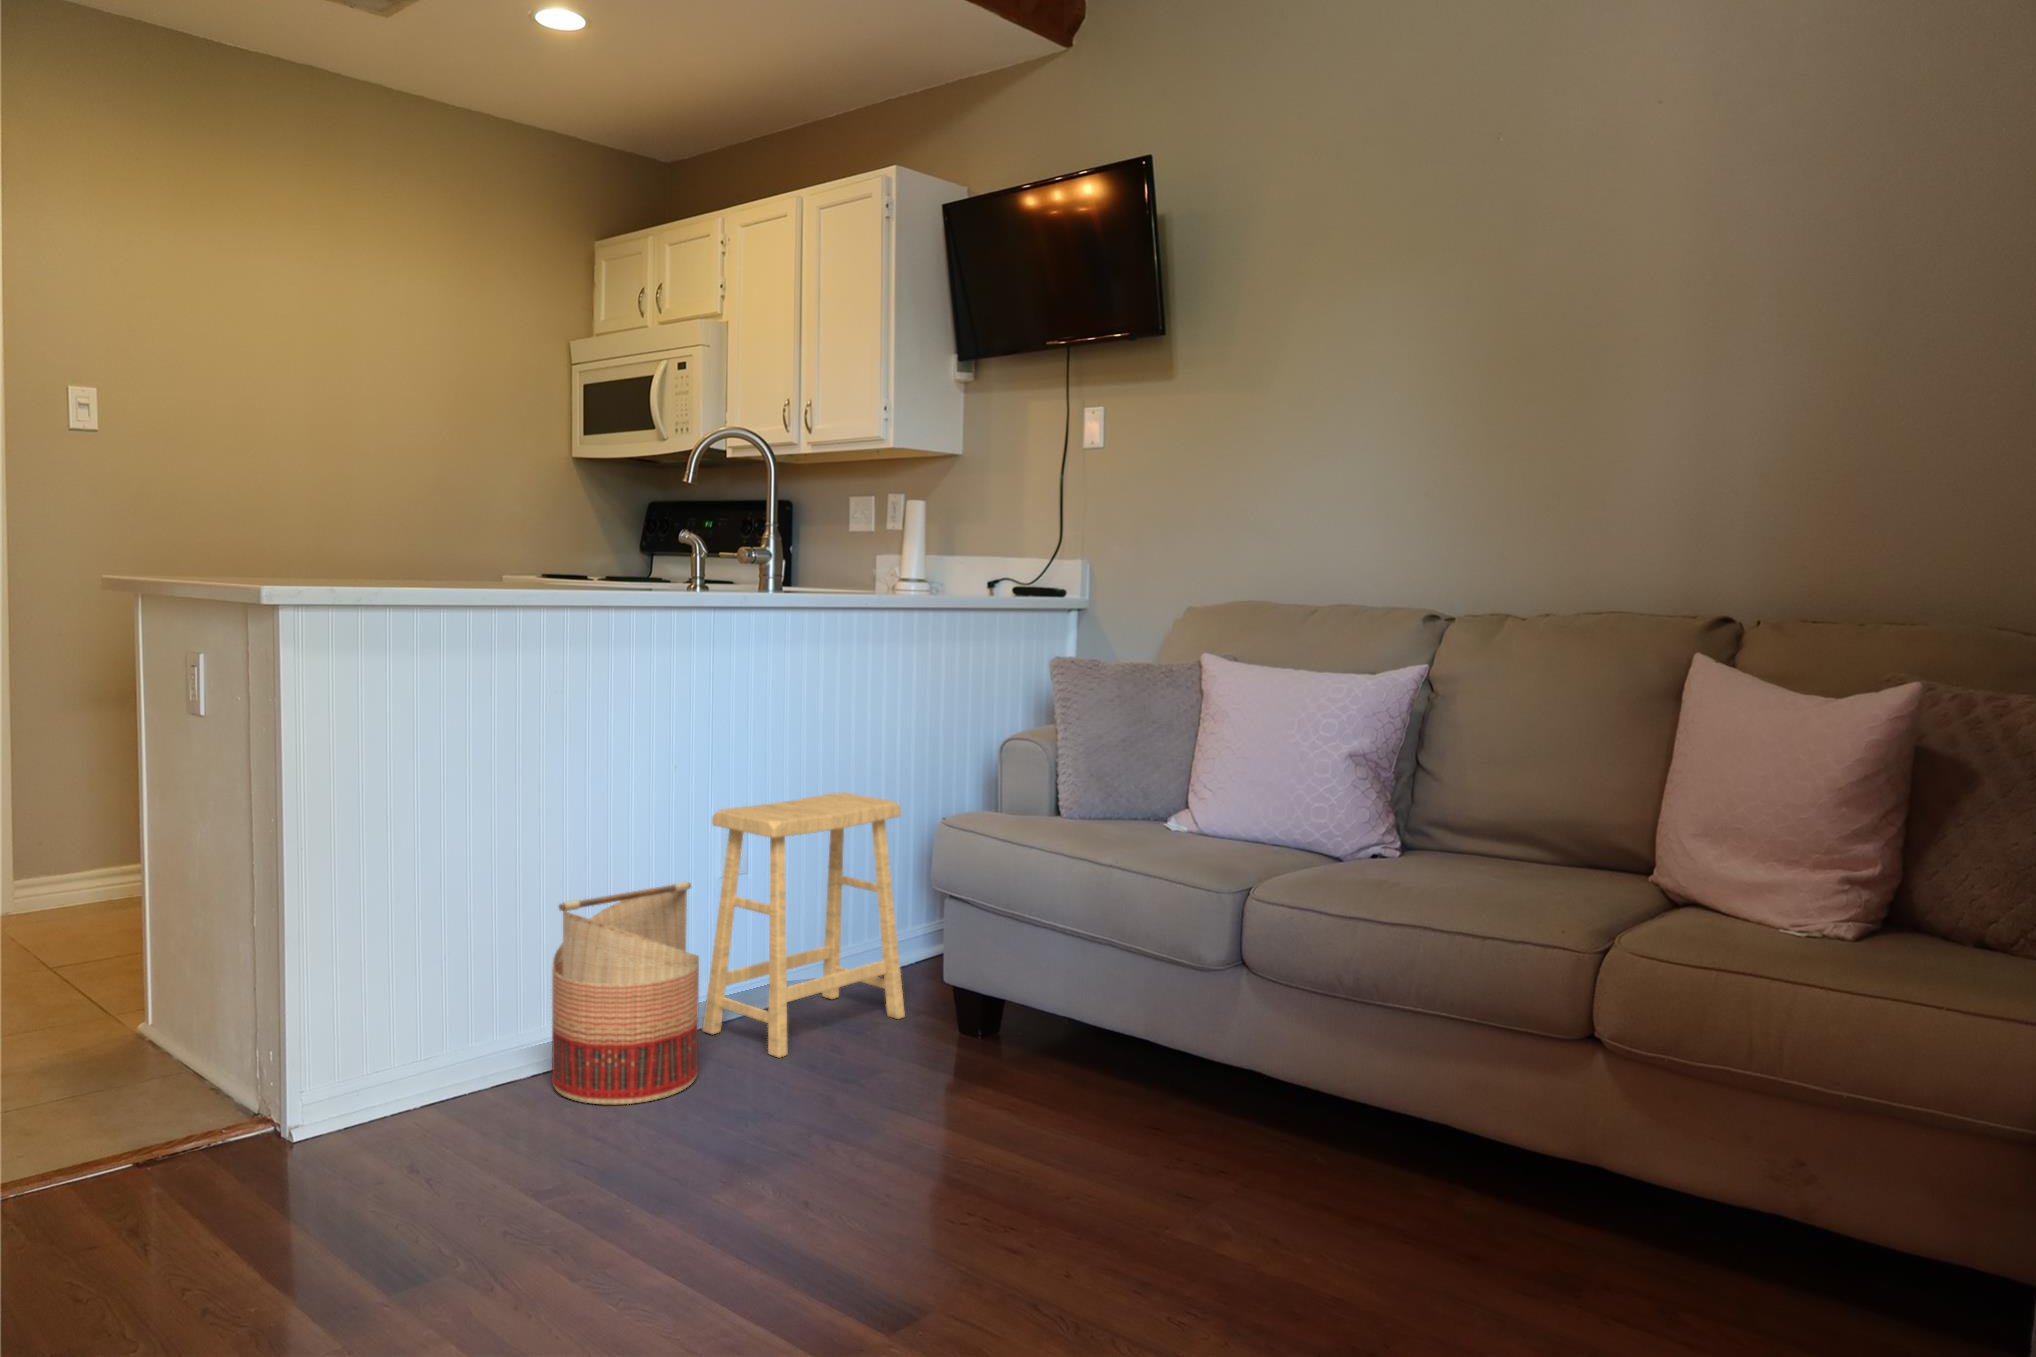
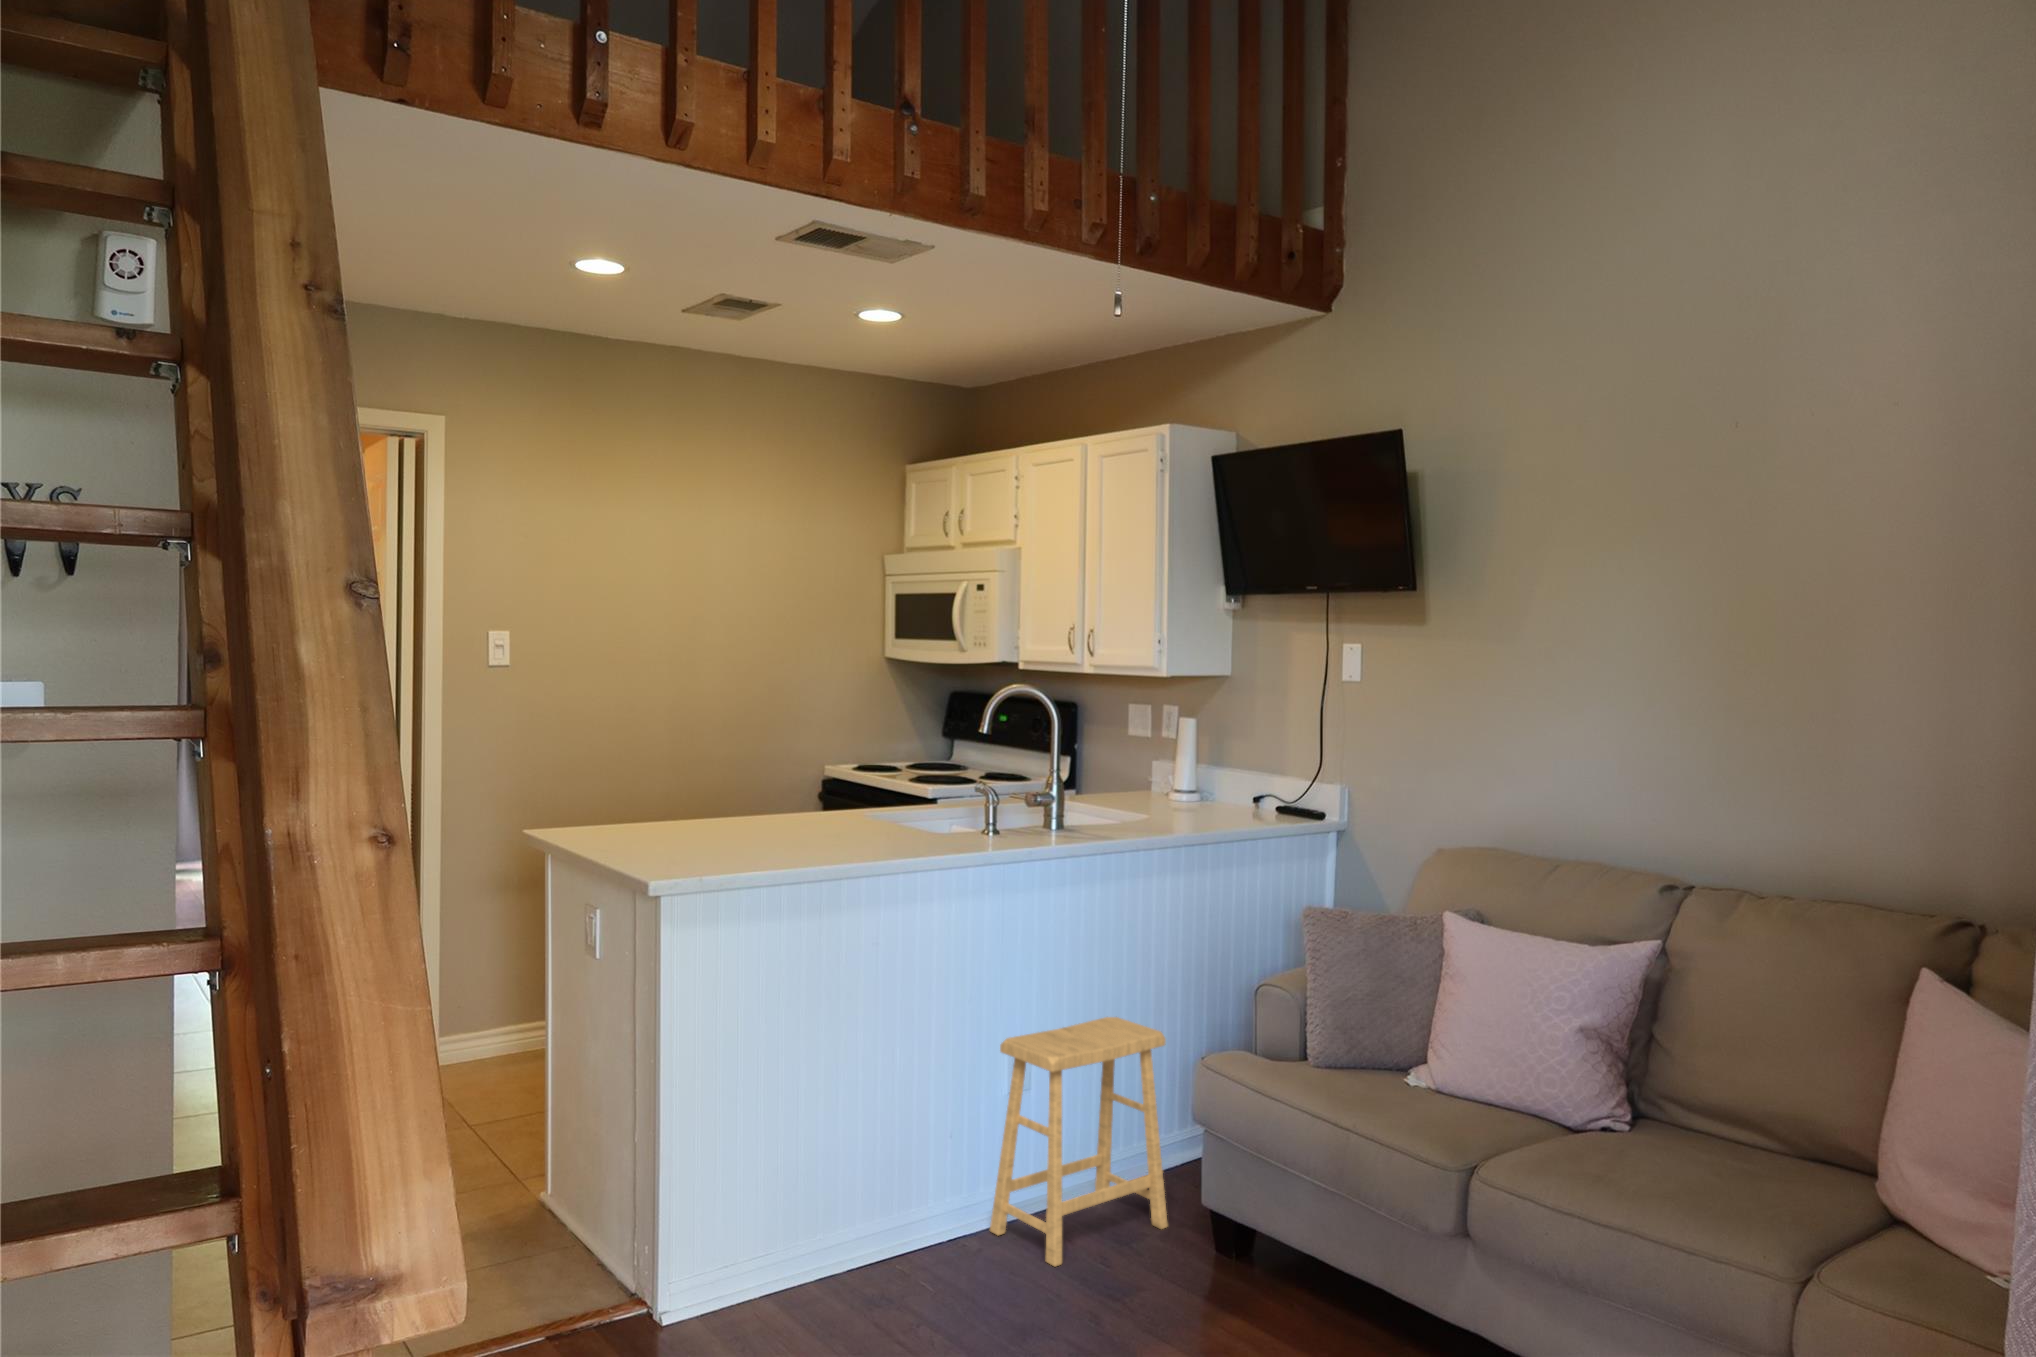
basket: present [552,882,699,1104] -> none [864,1109,986,1309]

